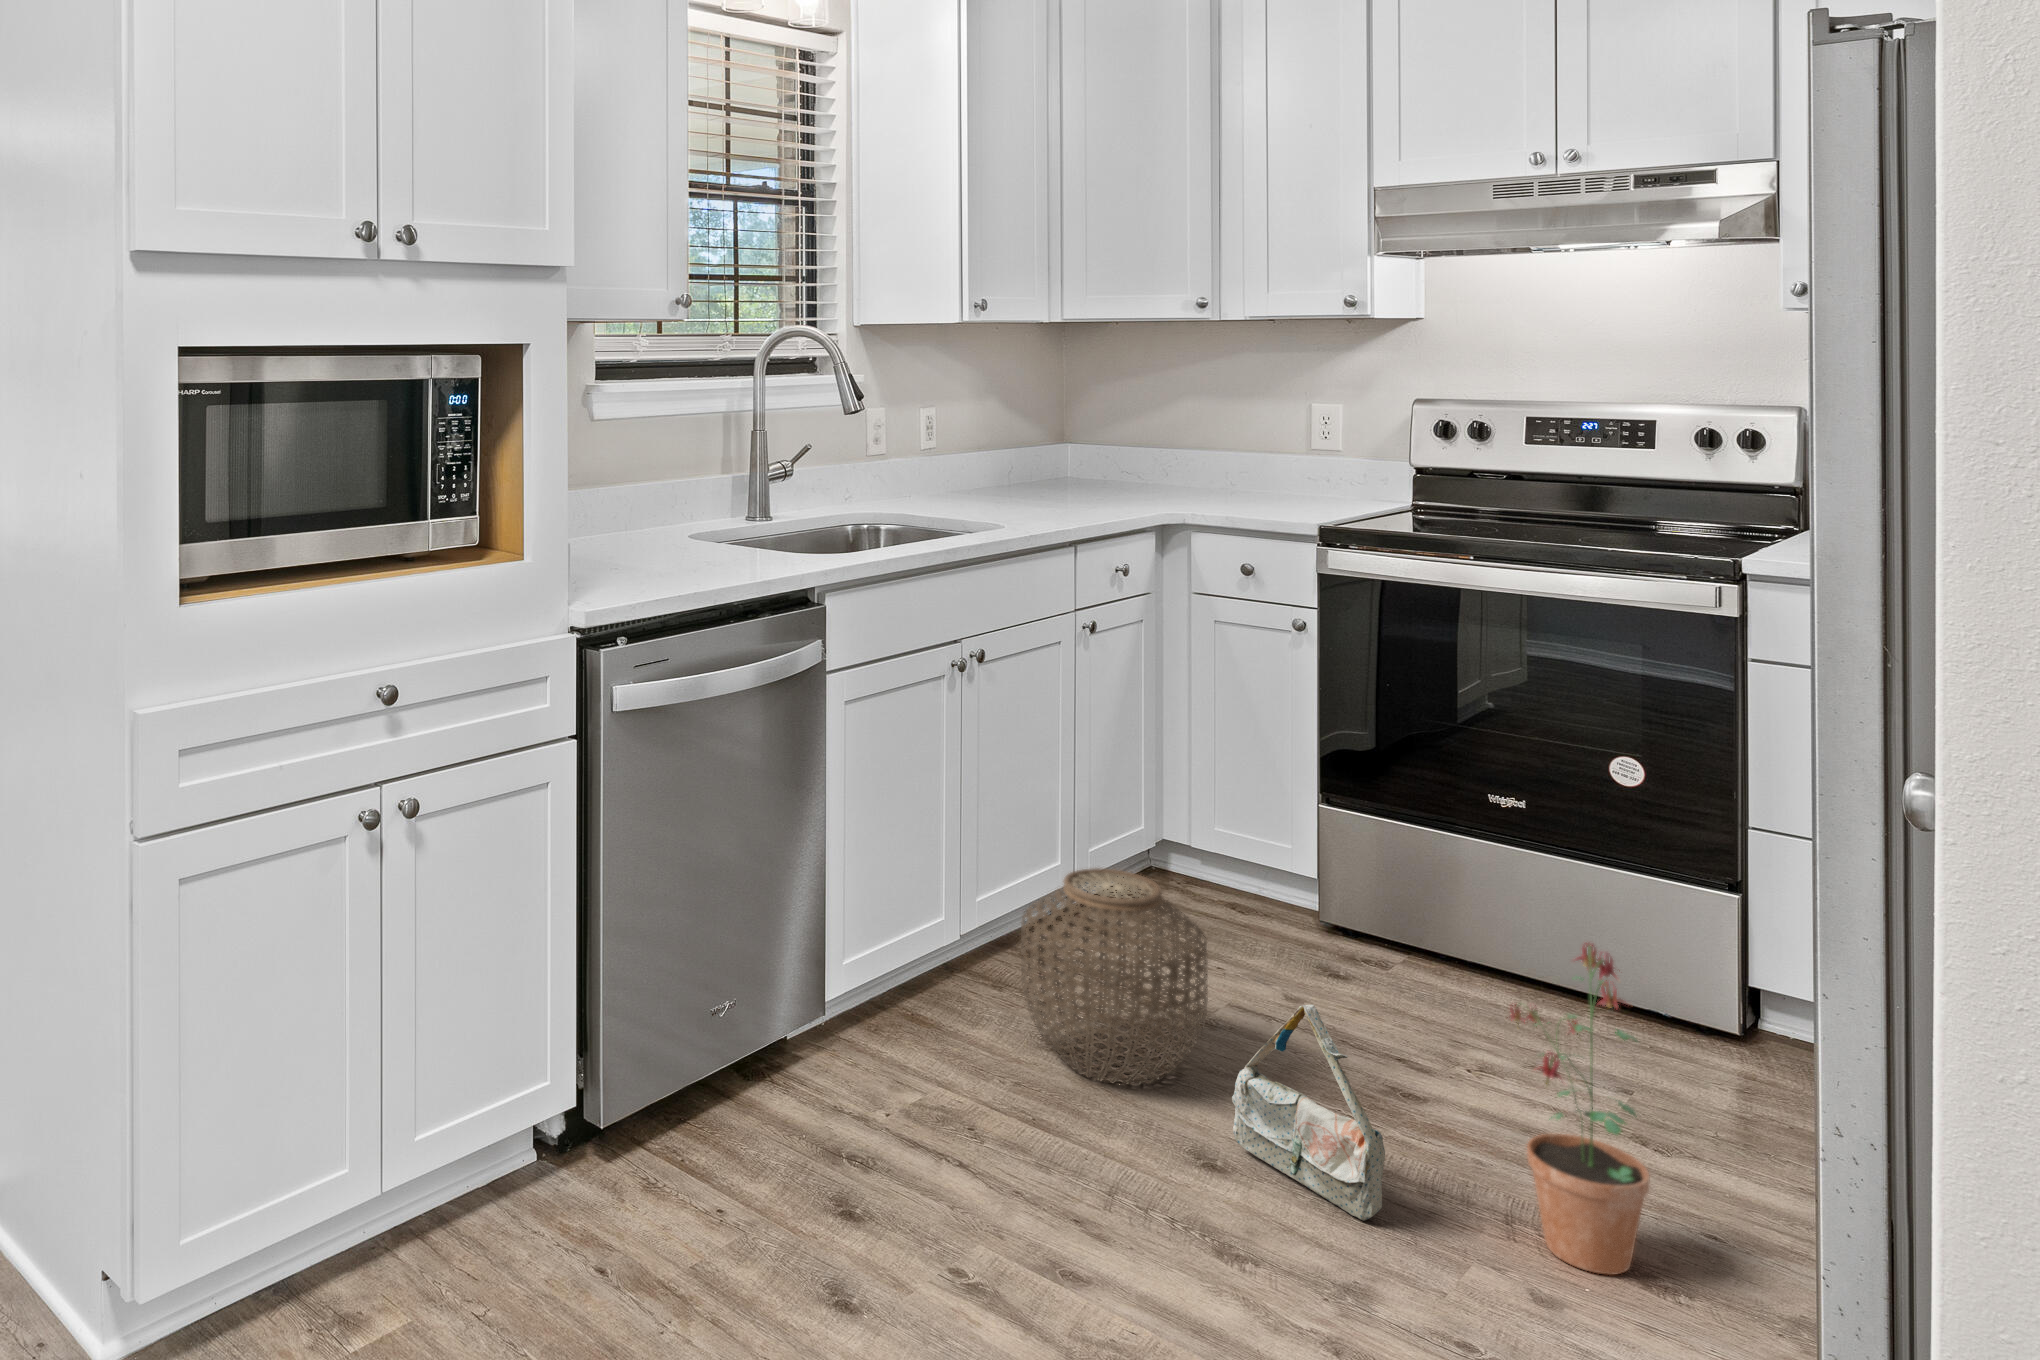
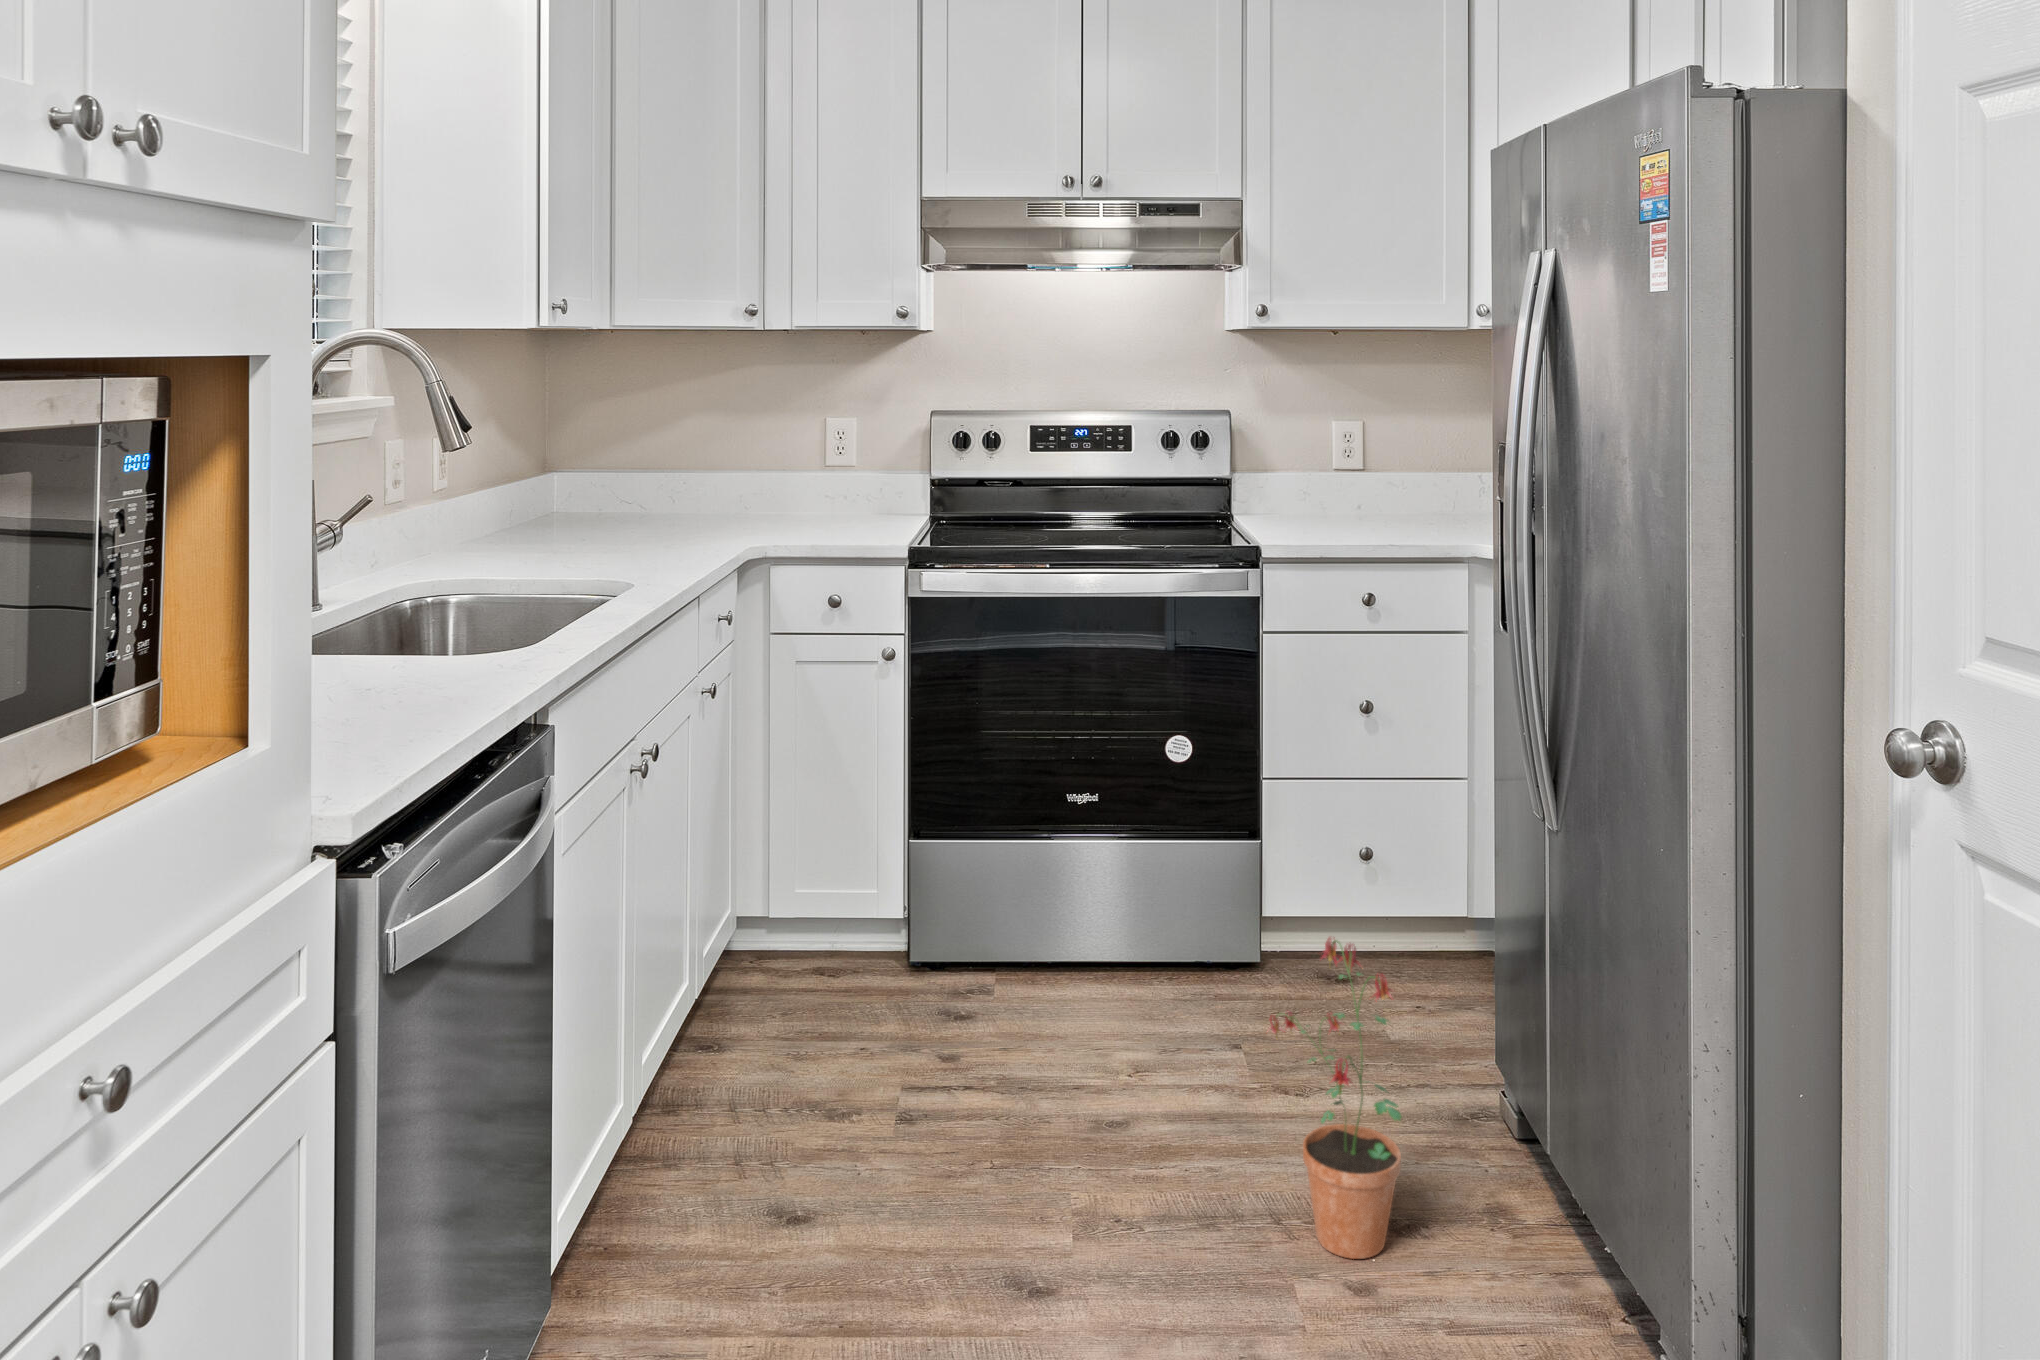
woven basket: present [1021,868,1208,1085] -> none [755,982,965,1252]
bag: present [1232,1005,1385,1221] -> none [1040,1084,1212,1302]

